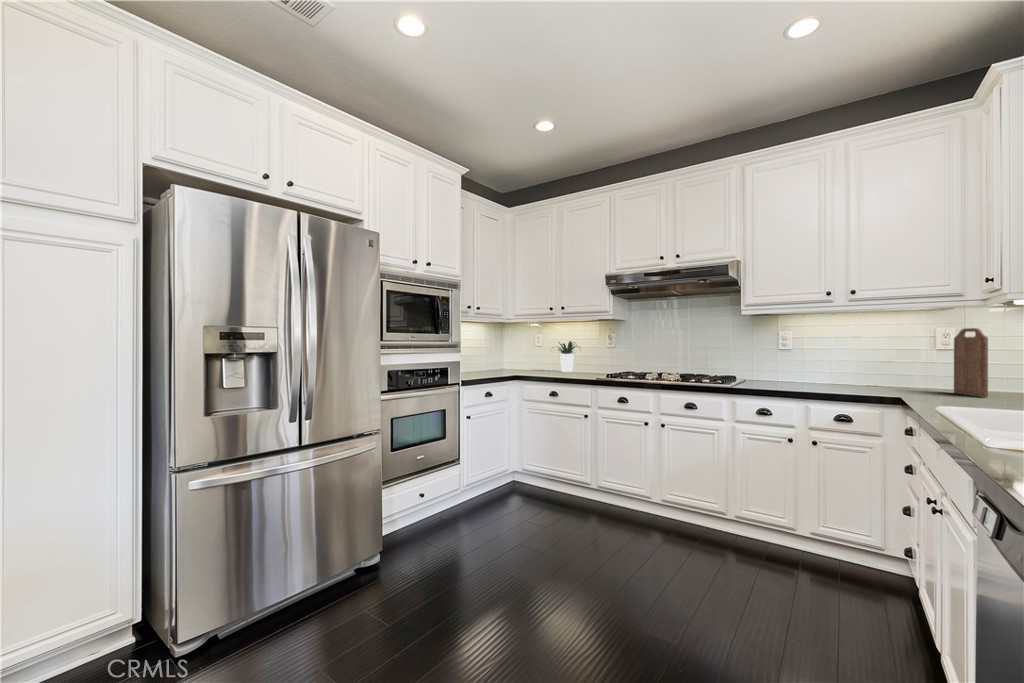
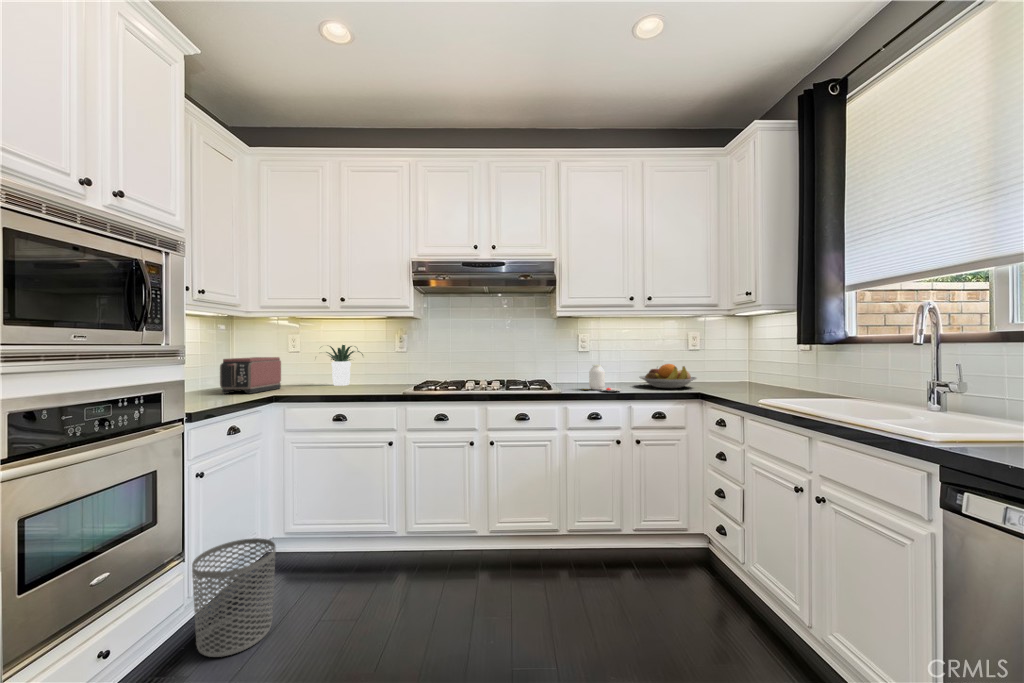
cutting board: present [954,328,988,397] -> none [709,332,738,387]
toaster: none [490,350,527,373] -> present [220,357,281,394]
jar: none [757,363,799,390] -> present [589,365,621,392]
fruit bowl: none [837,365,917,392] -> present [640,364,697,388]
waste bin: none [462,460,504,522] -> present [192,538,276,657]

